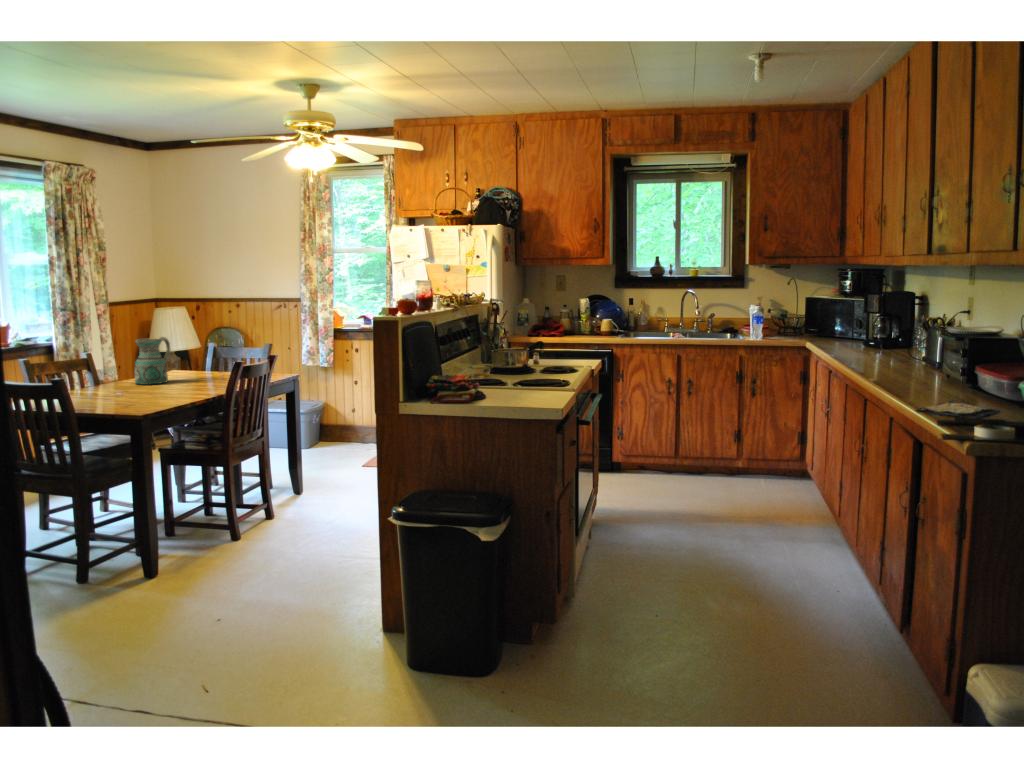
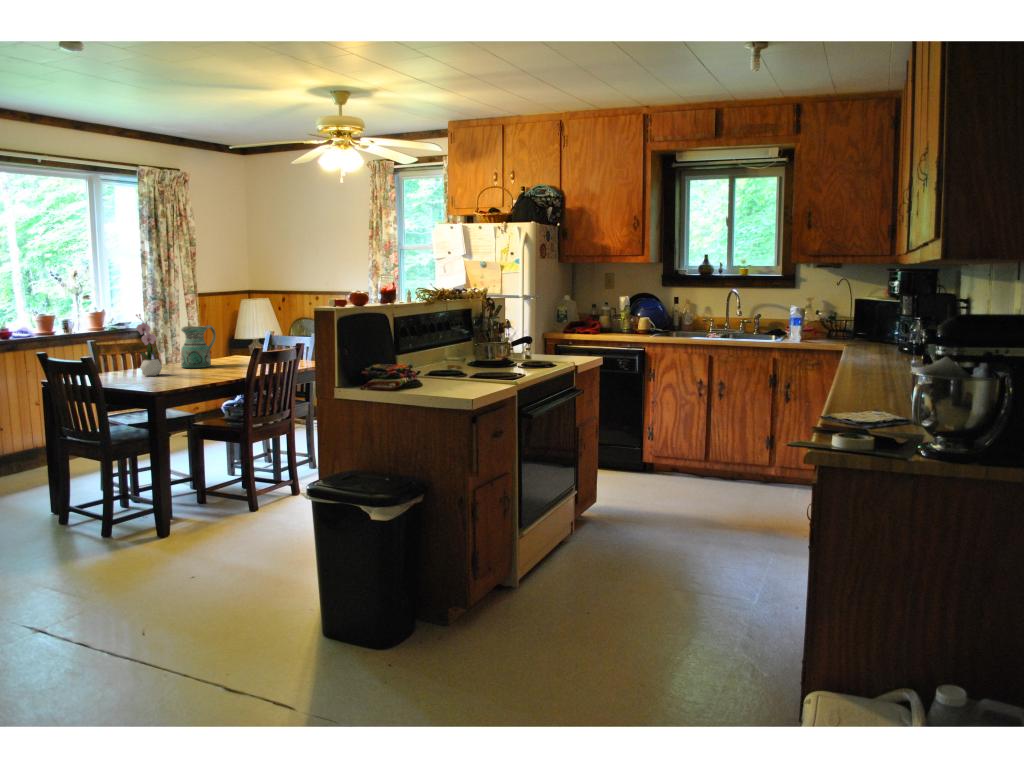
flower arrangement: none [95,327,124,394] -> present [136,314,162,376]

